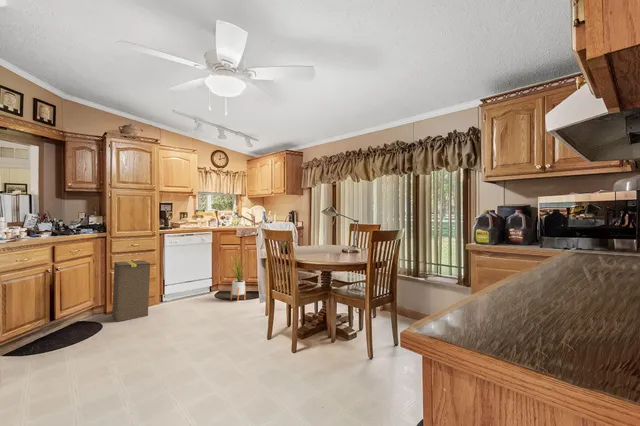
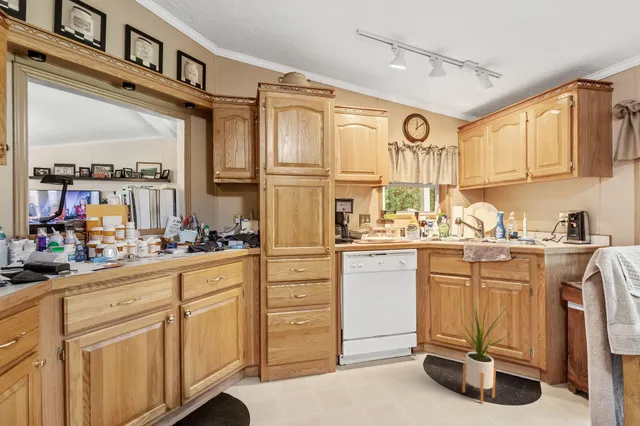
cardboard box: present [112,261,150,321] -> none [267,297,322,412]

